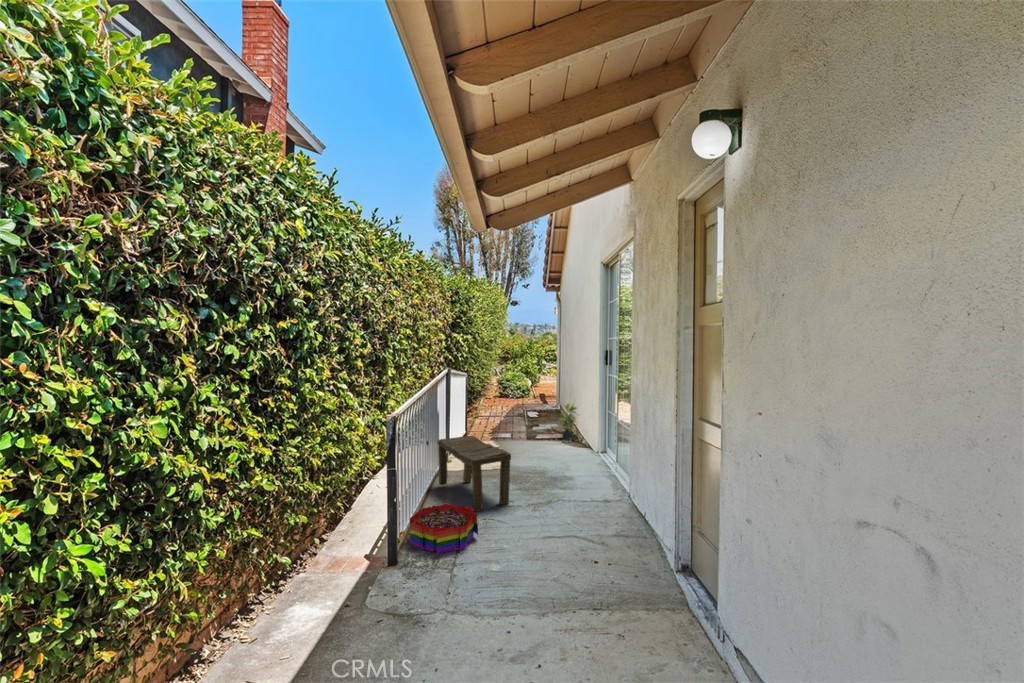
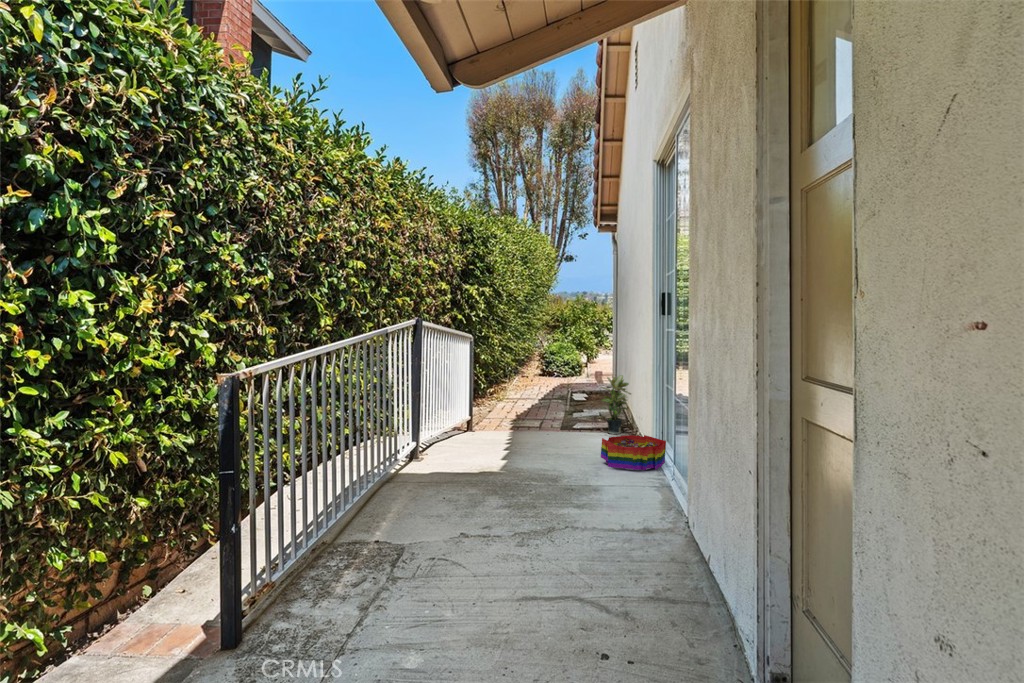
bench: present [438,436,511,512] -> none [386,422,486,544]
storage bin: present [410,504,478,554] -> present [601,435,666,470]

